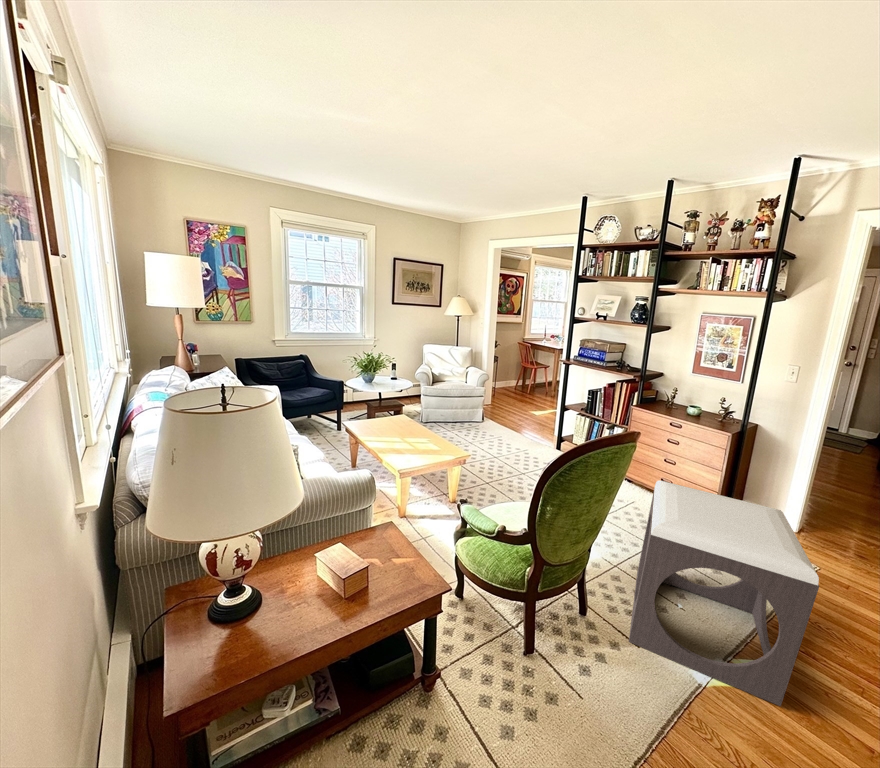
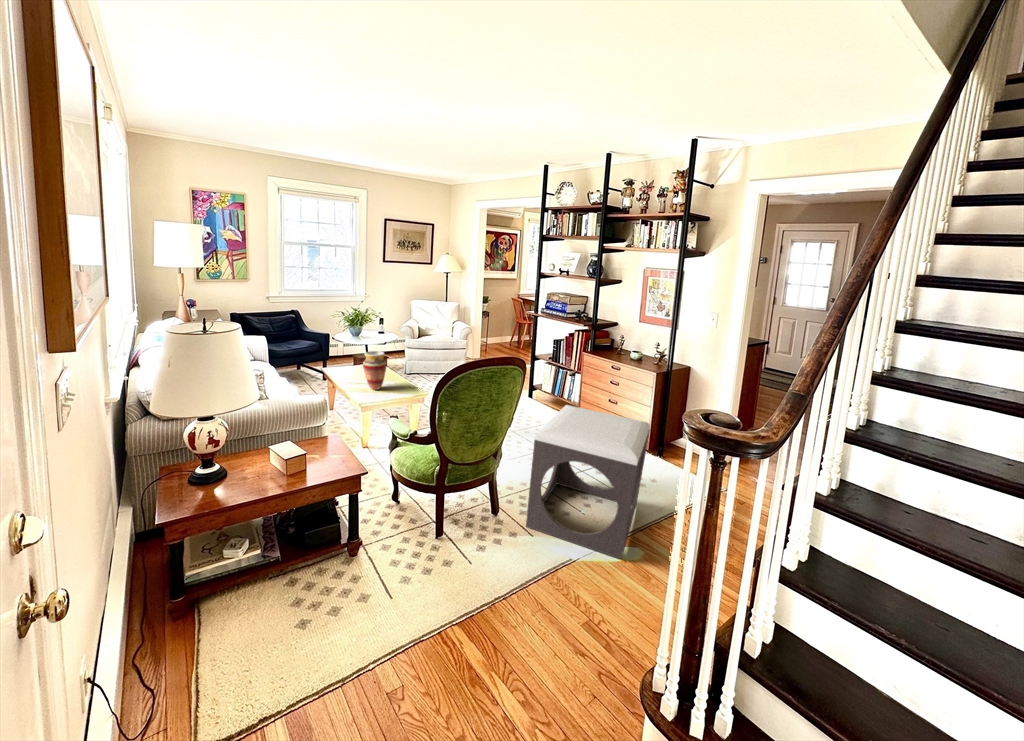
vase: none [398,405,423,448] -> present [363,351,387,390]

